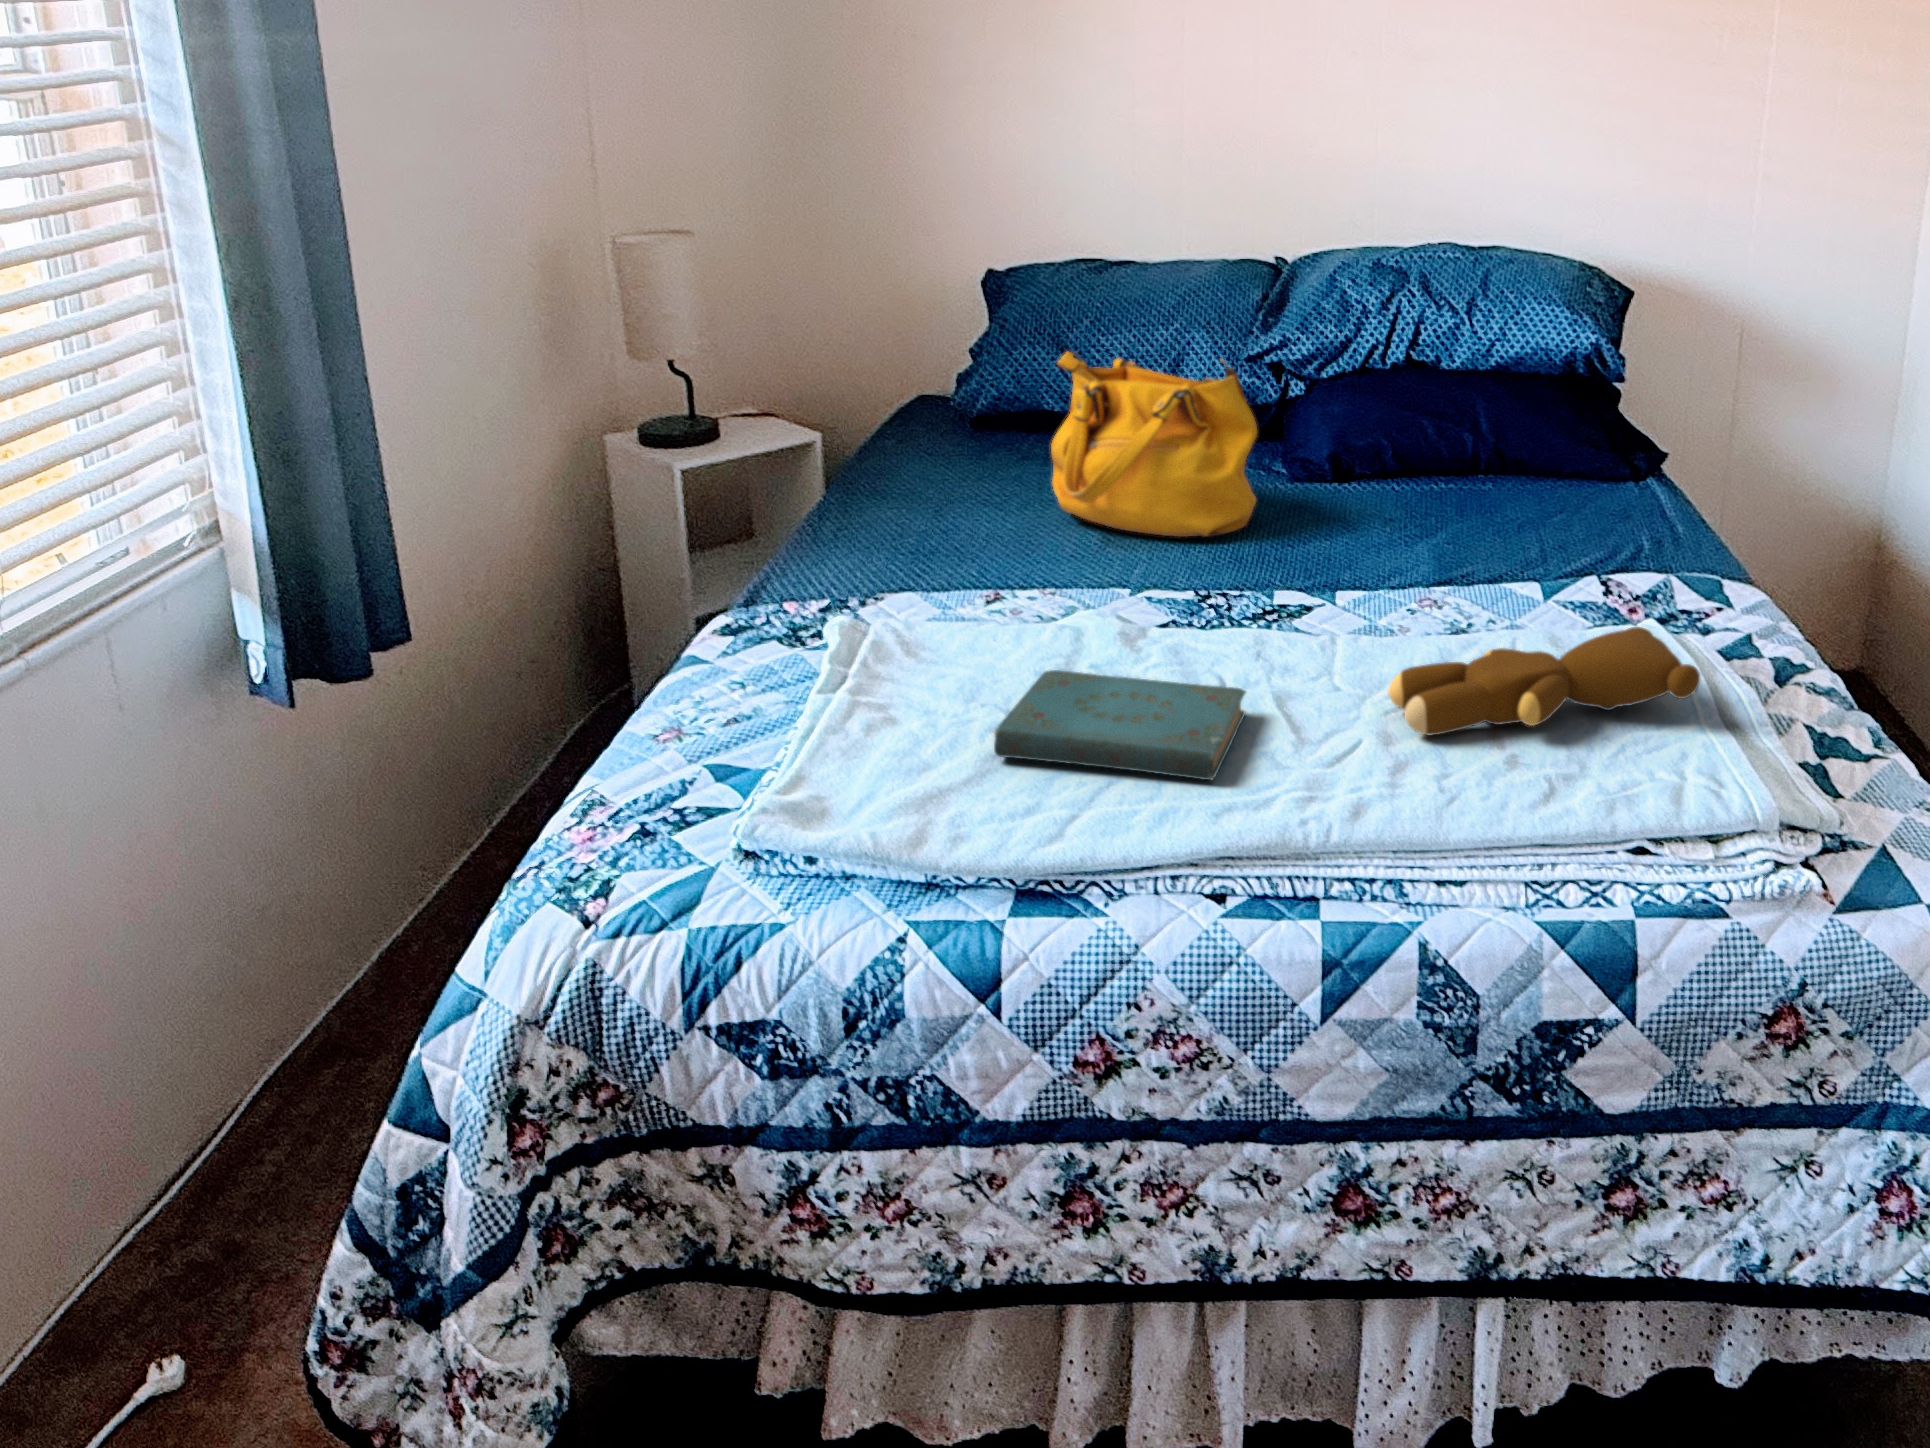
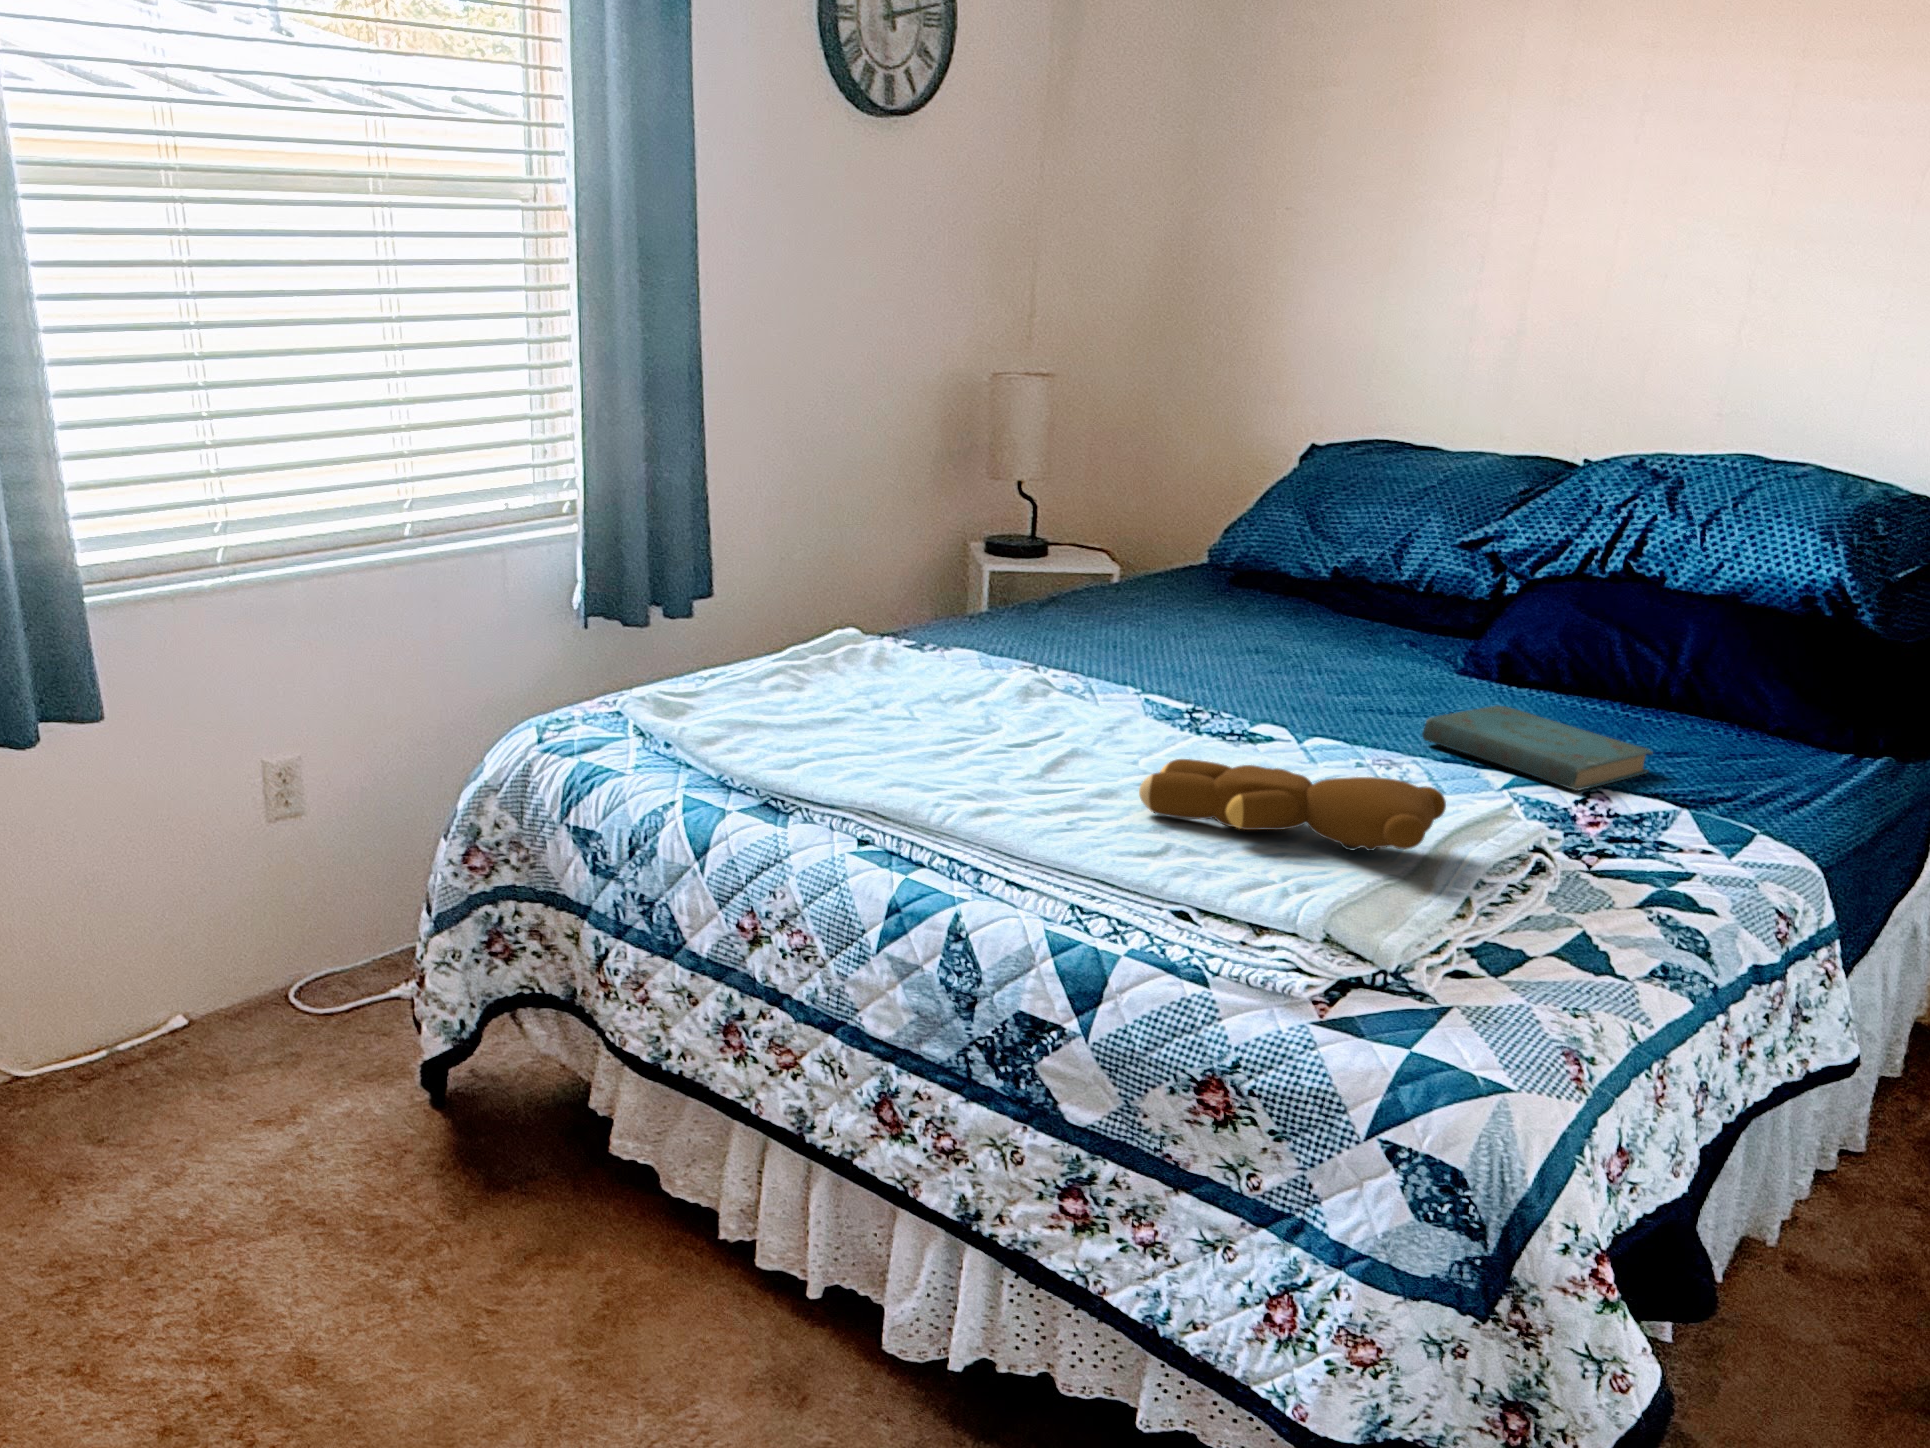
handbag: present [1051,352,1257,537] -> none [1144,485,1351,681]
book: present [994,670,1246,780] -> present [1422,706,1652,790]

